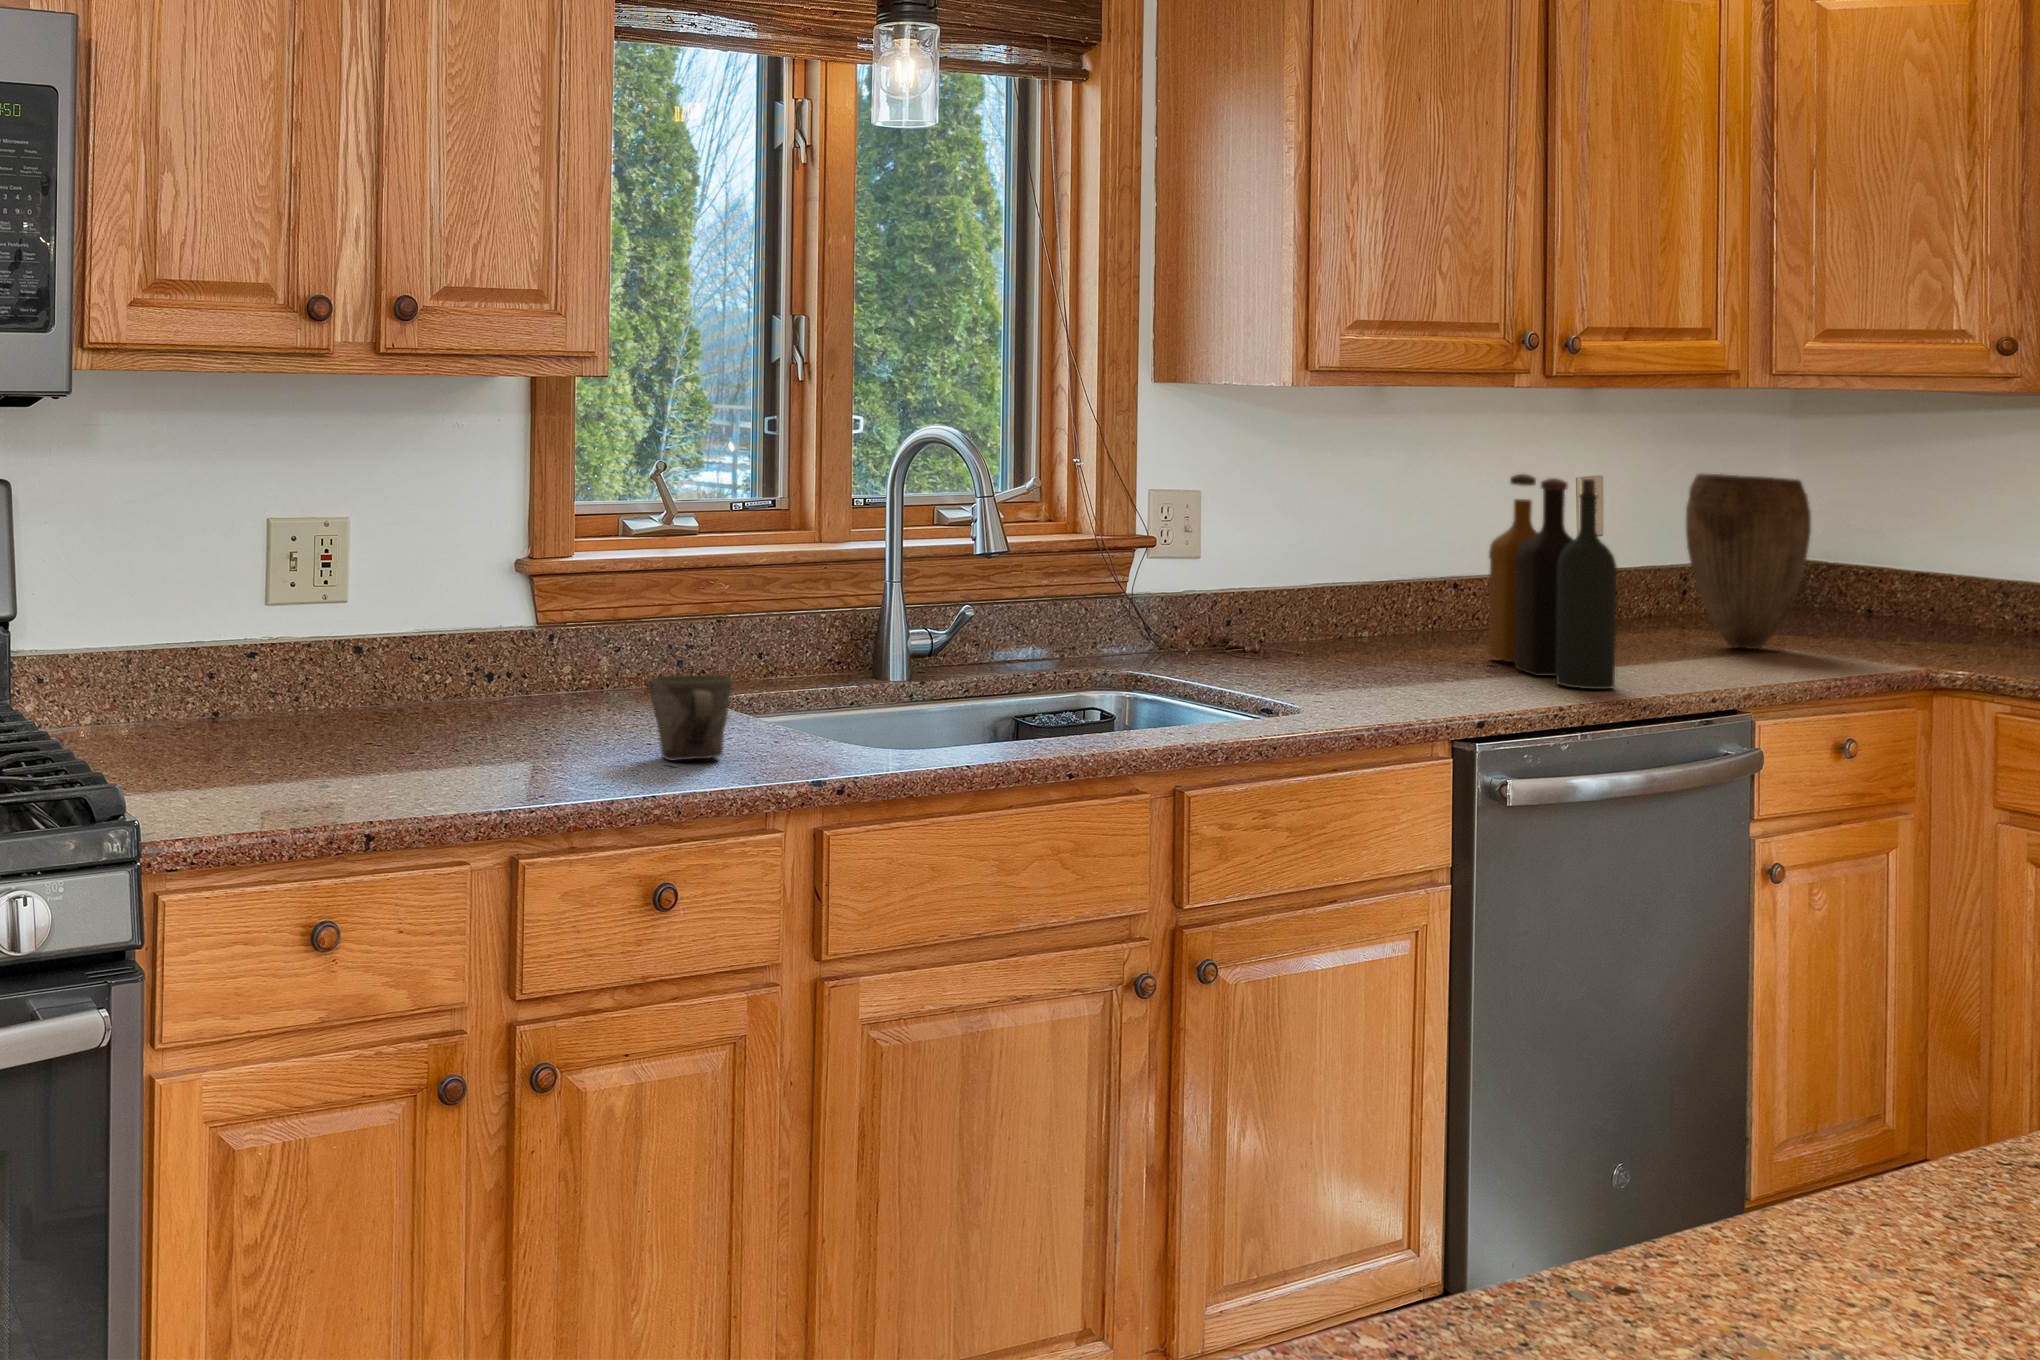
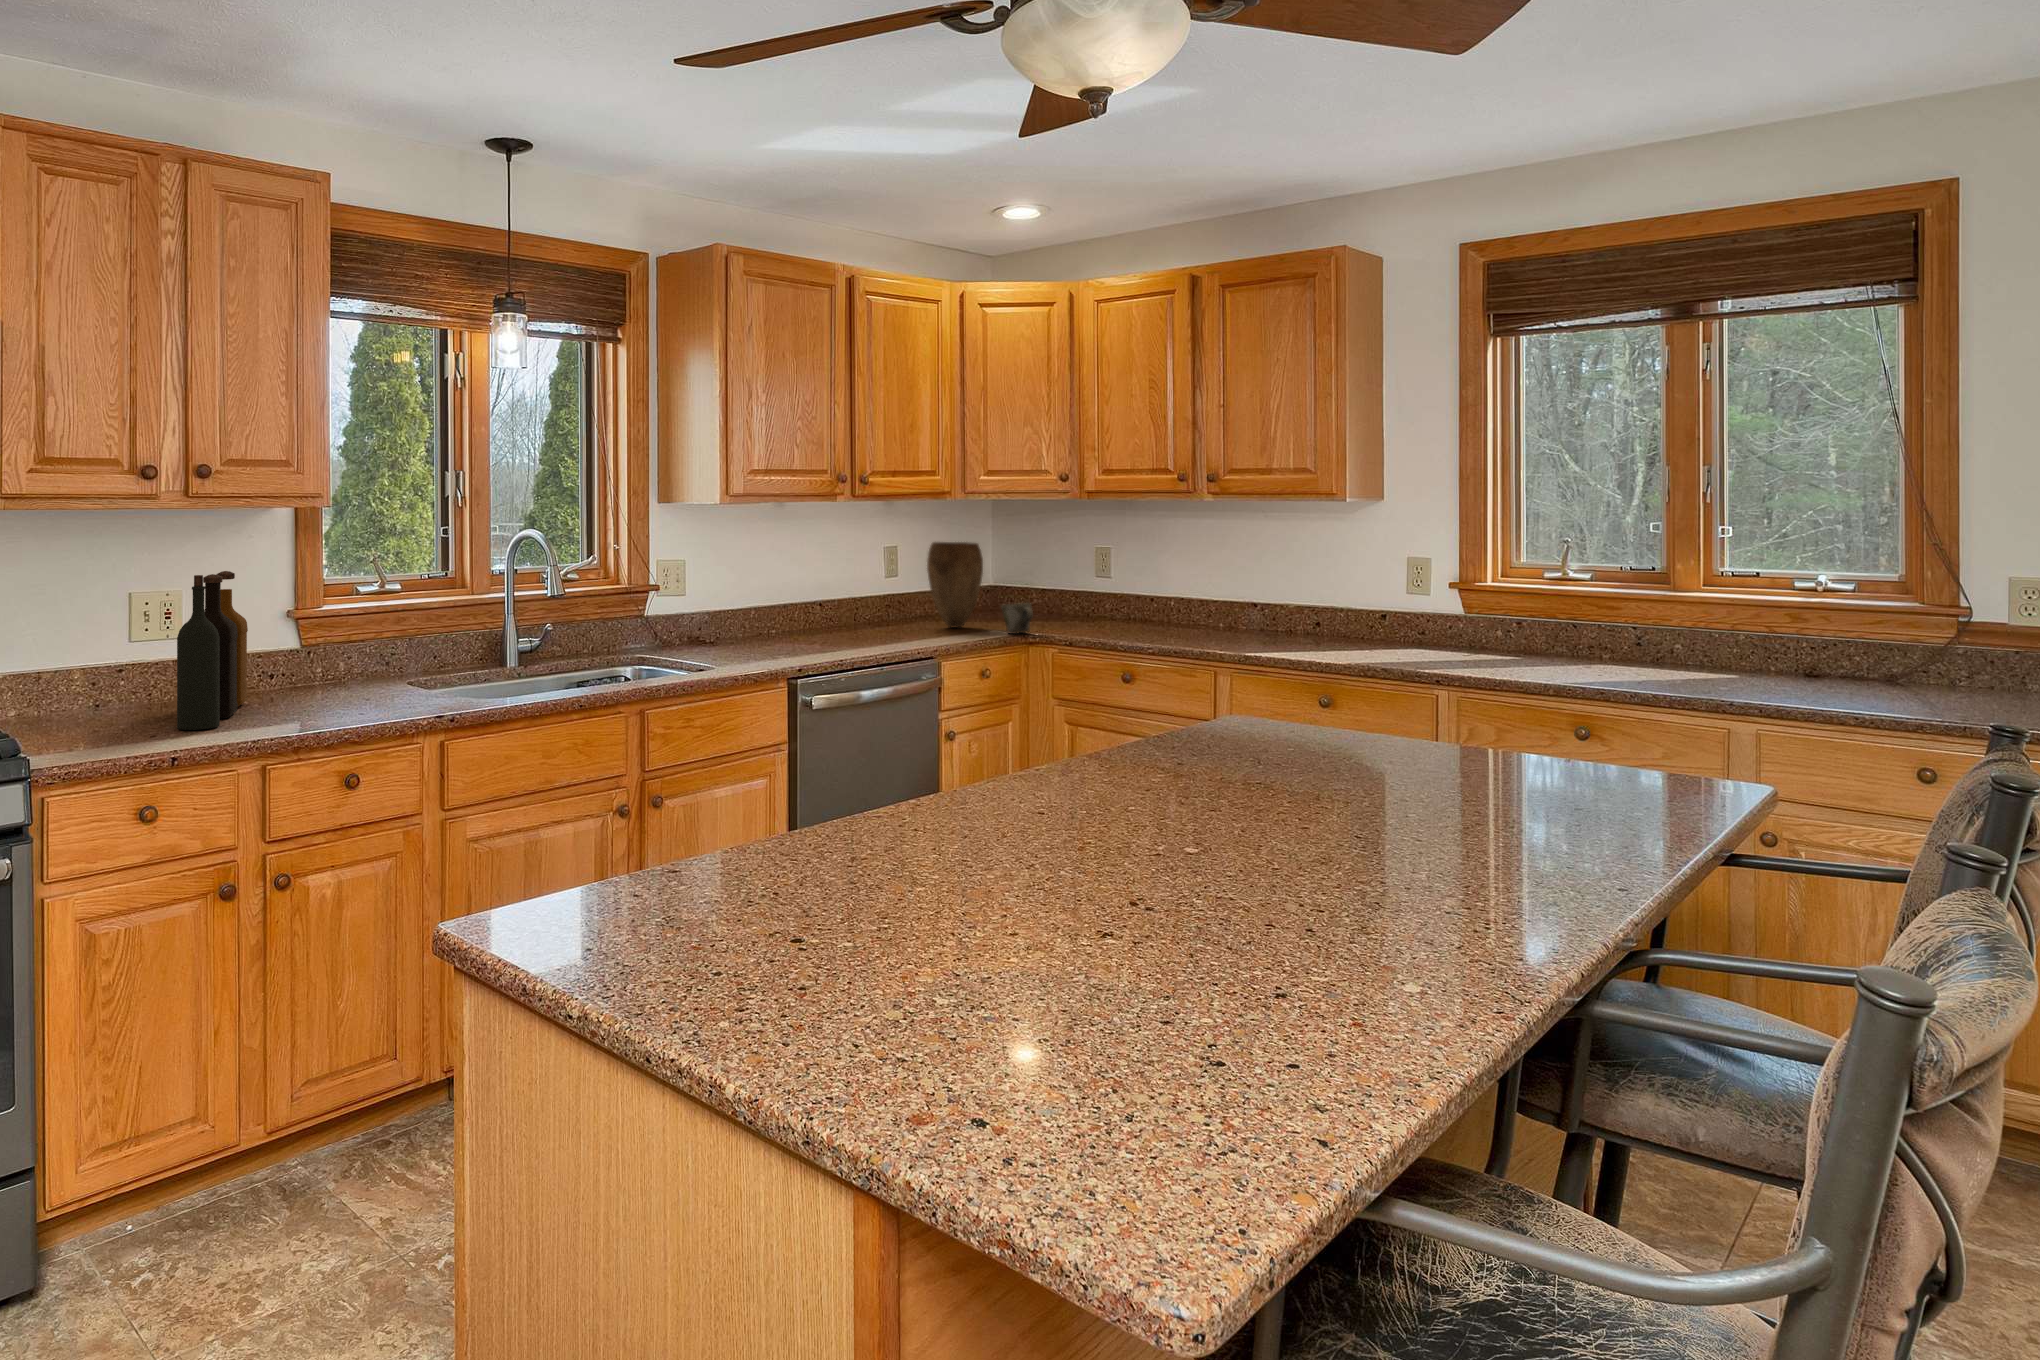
bottle: present [1487,474,1617,689] -> present [177,571,248,730]
mug: present [648,674,732,760] -> present [1001,603,1033,634]

